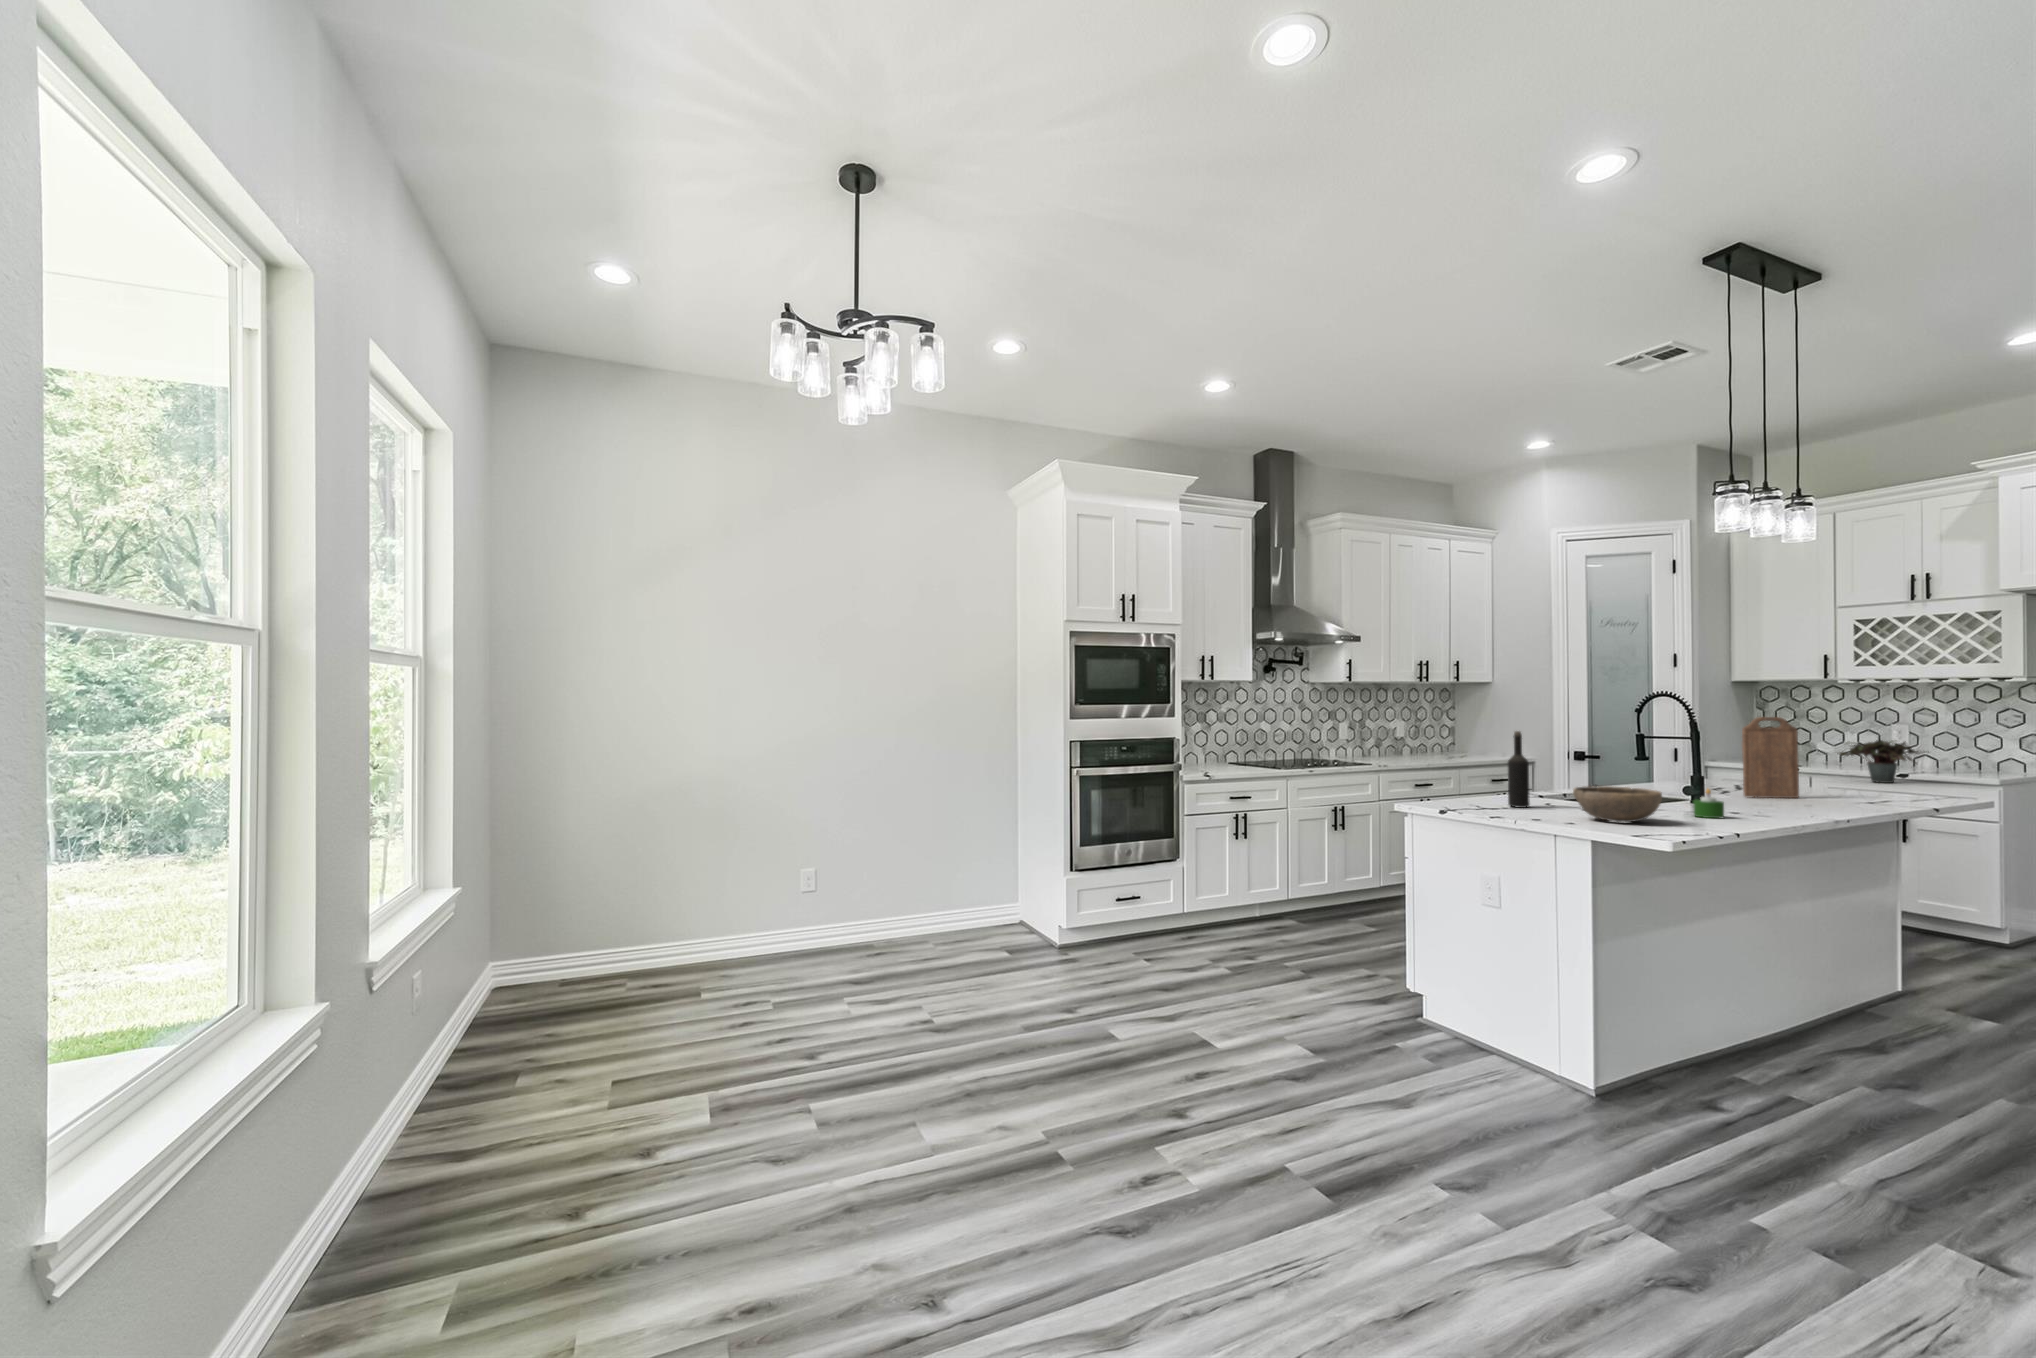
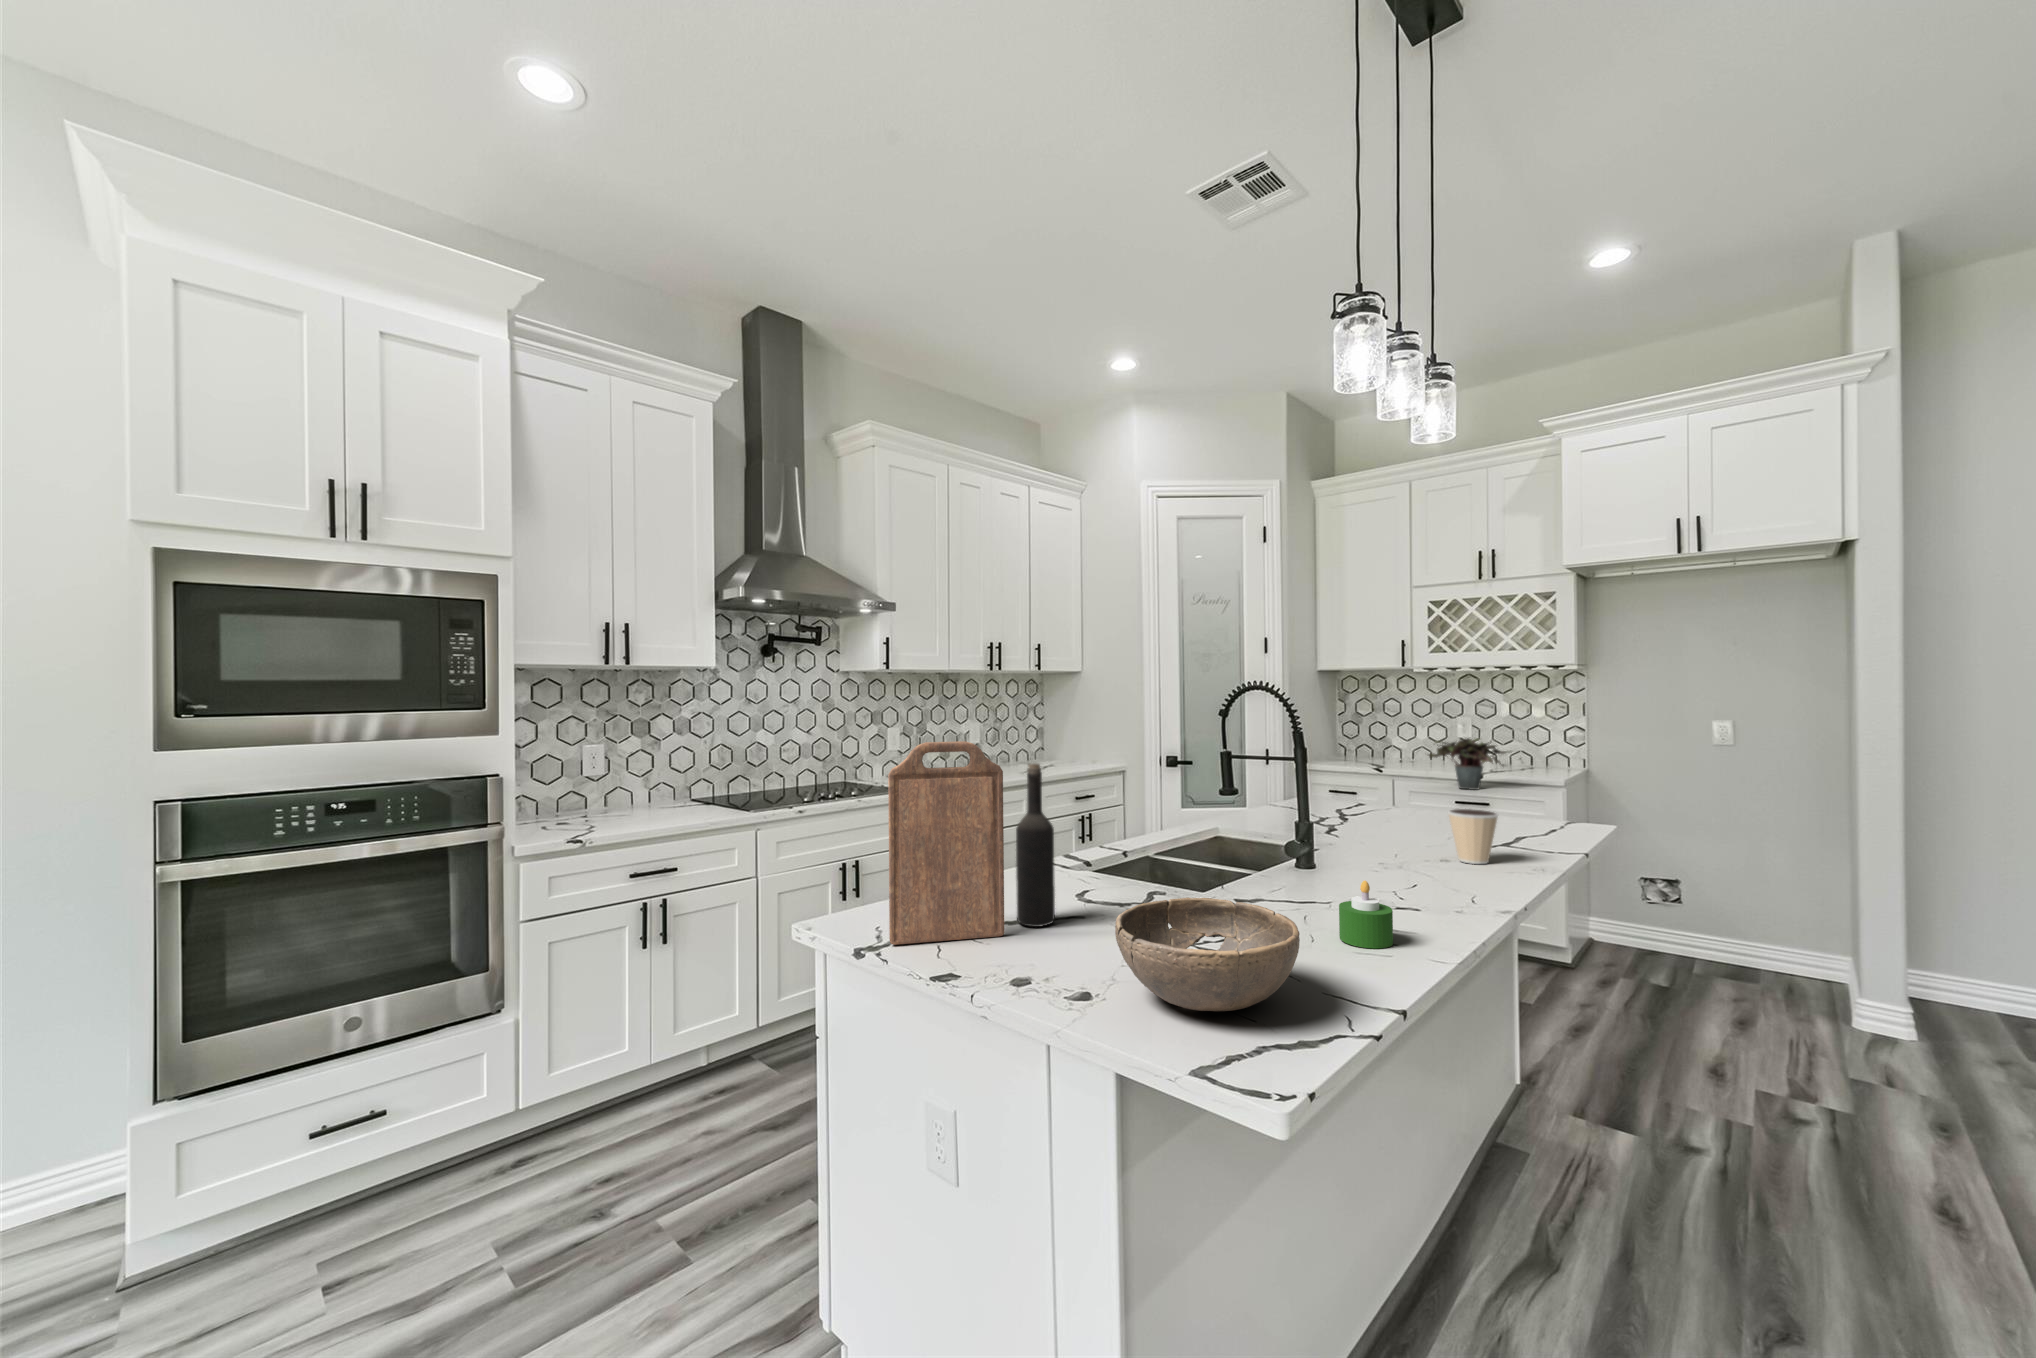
cutting board: present [1742,717,1799,798] -> present [888,741,1004,945]
coffee cup: none [1797,773,1836,806] -> present [1448,809,1498,864]

